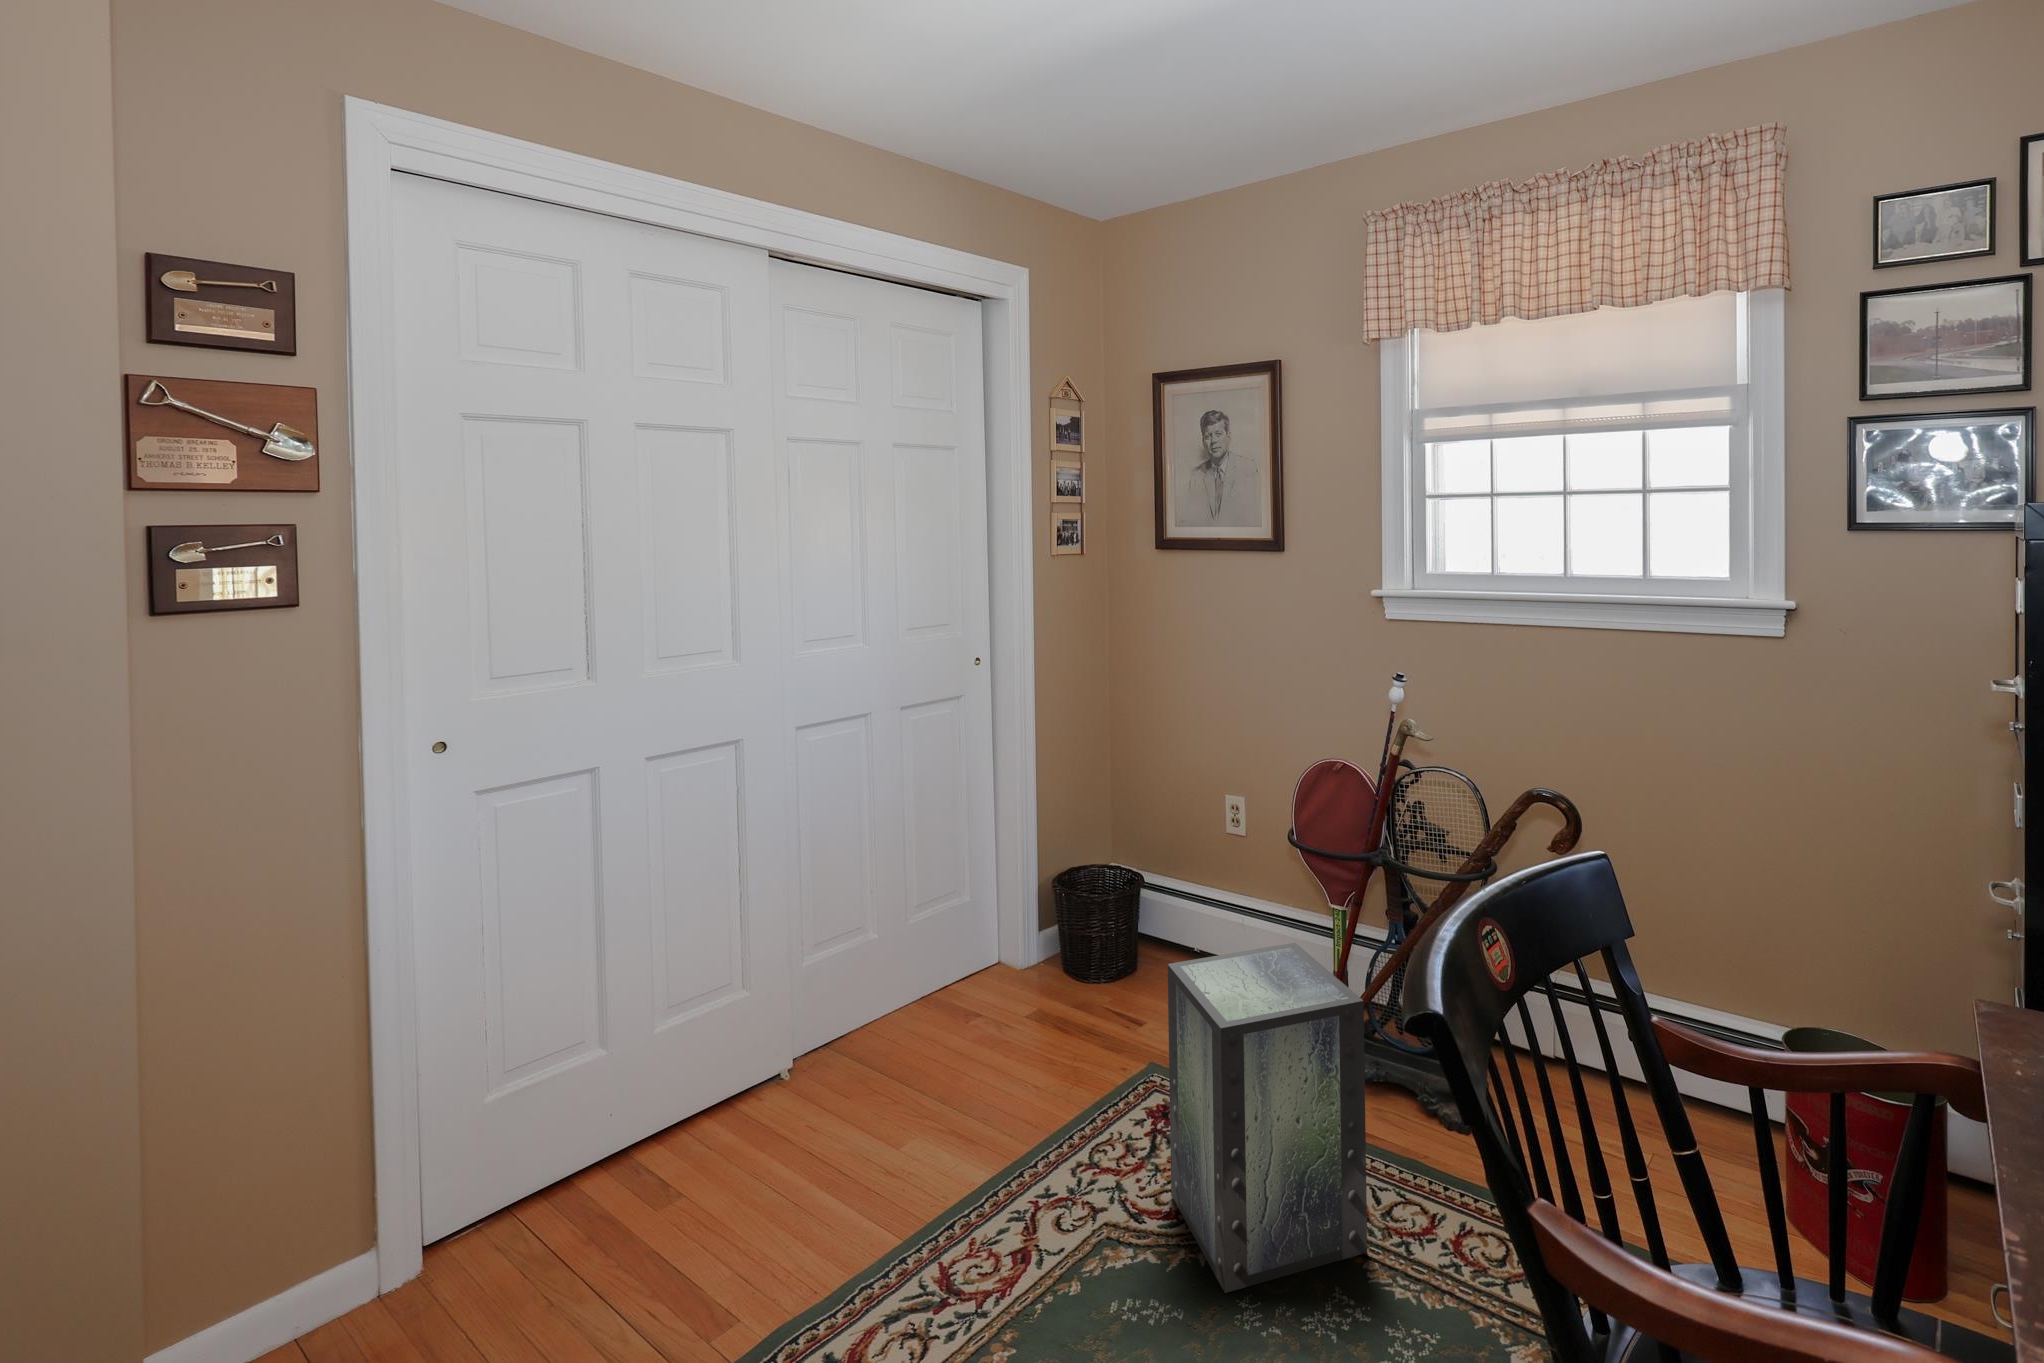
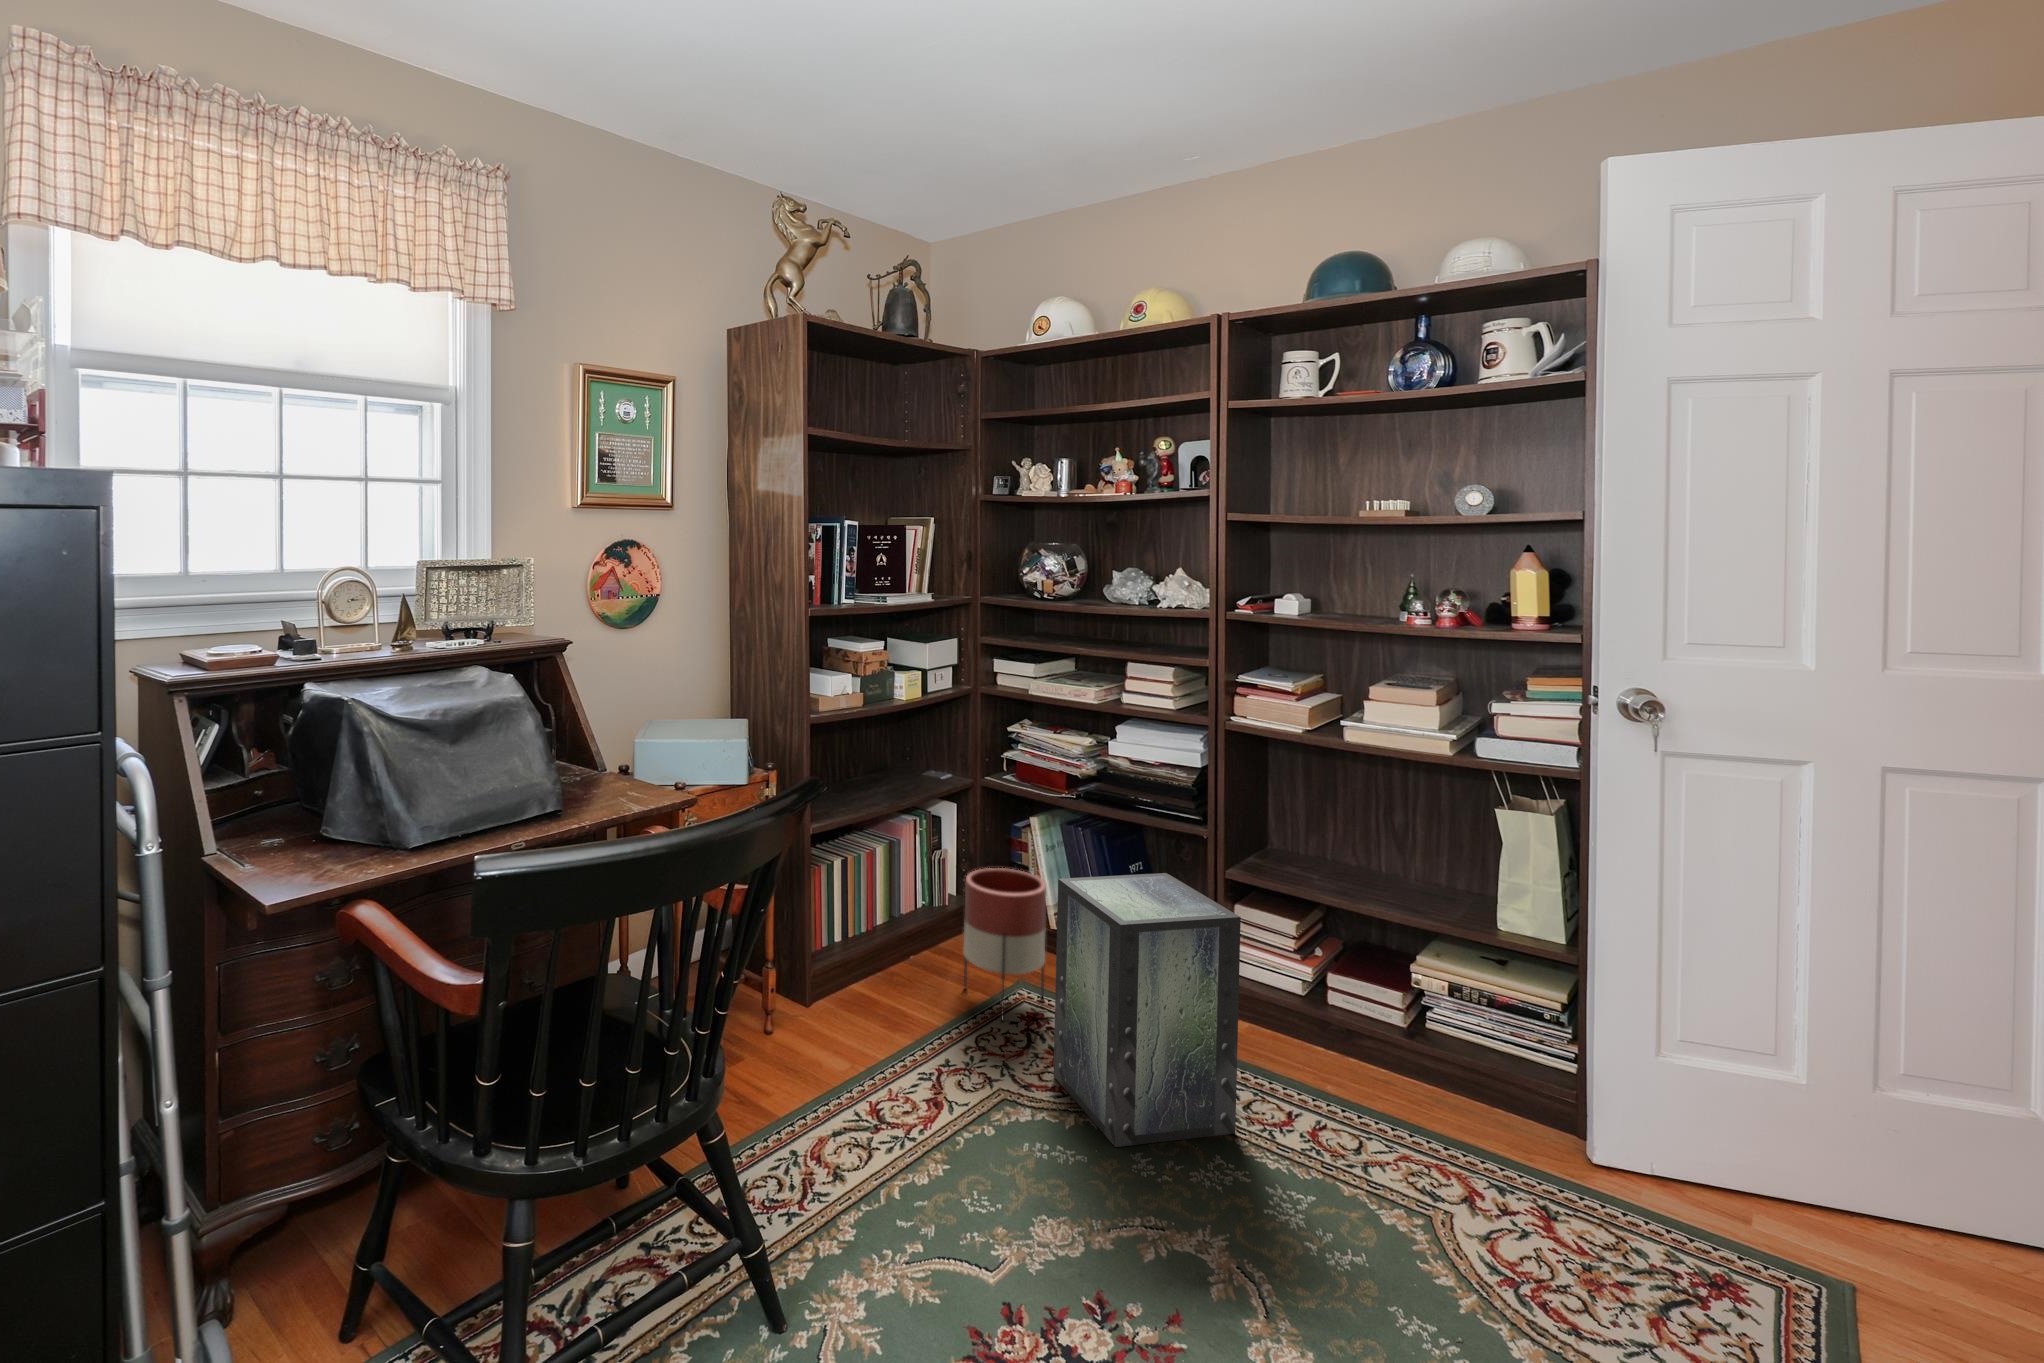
planter: none [1086,937,1182,1124] -> present [964,868,1046,1020]

